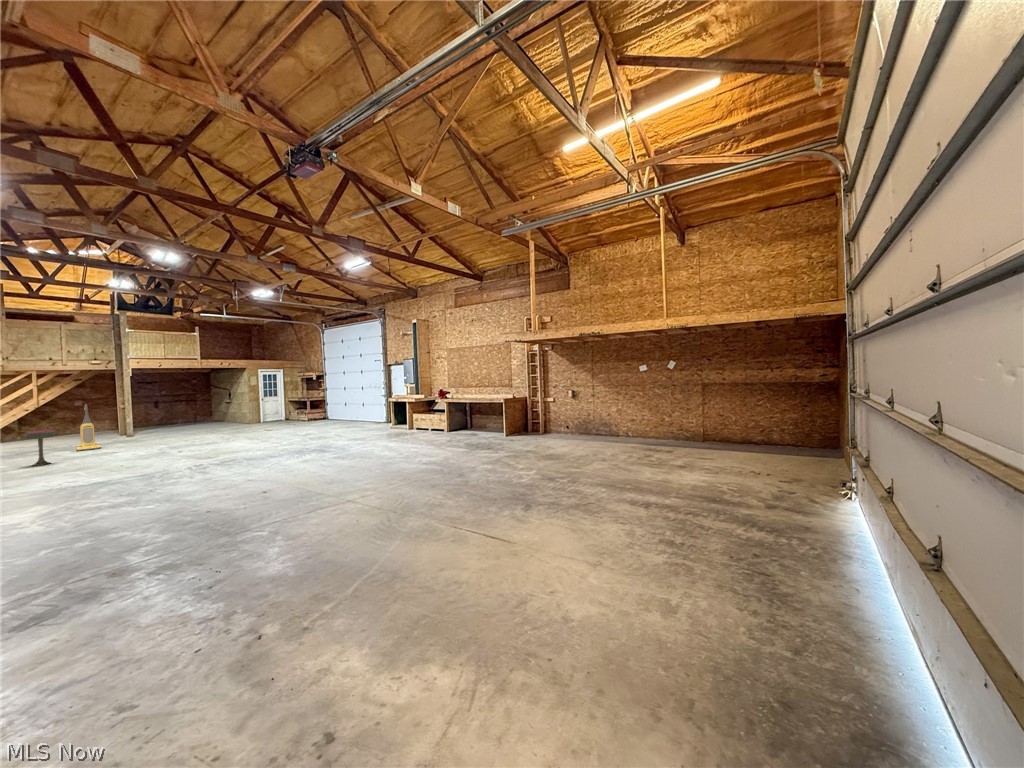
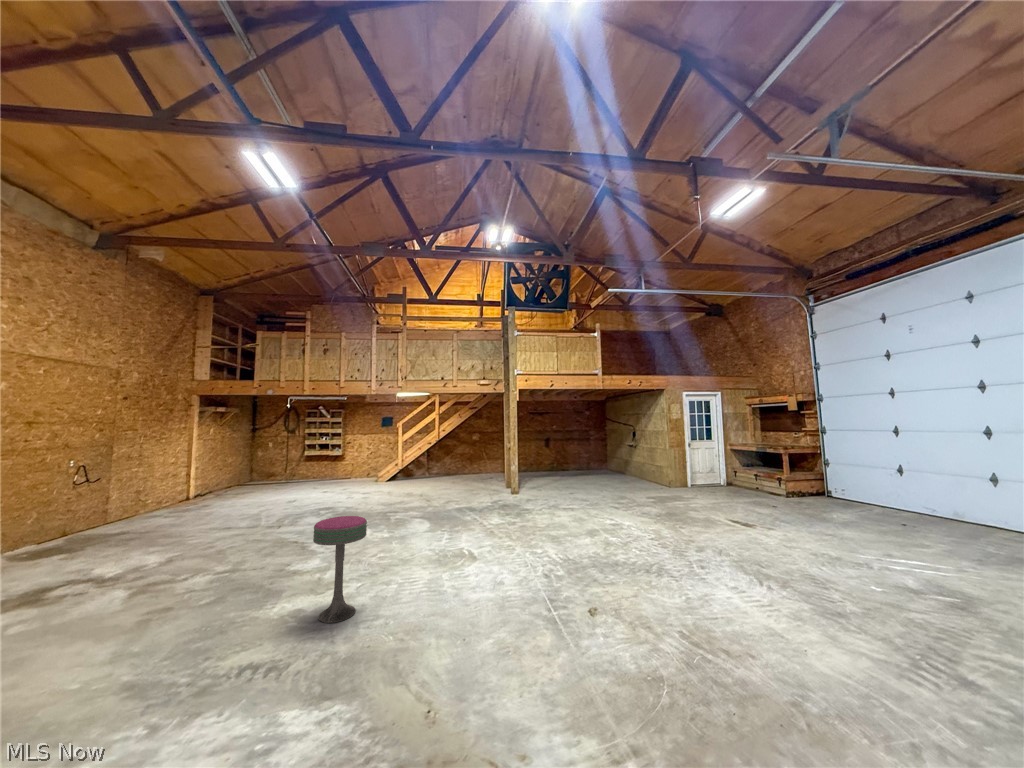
vacuum cleaner: present [76,404,101,451] -> none [442,444,475,536]

